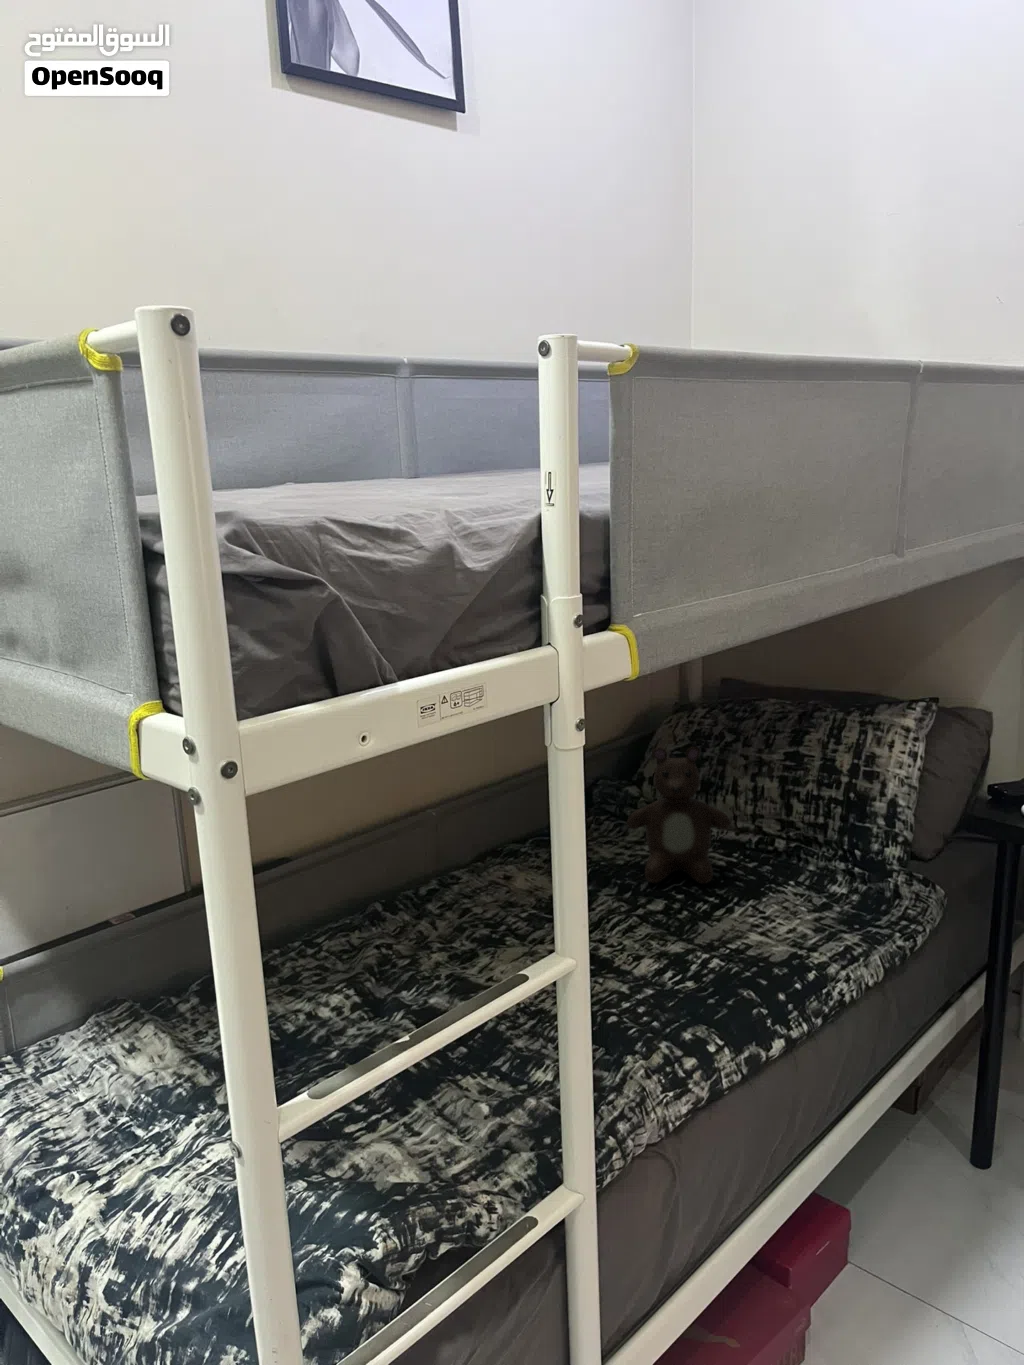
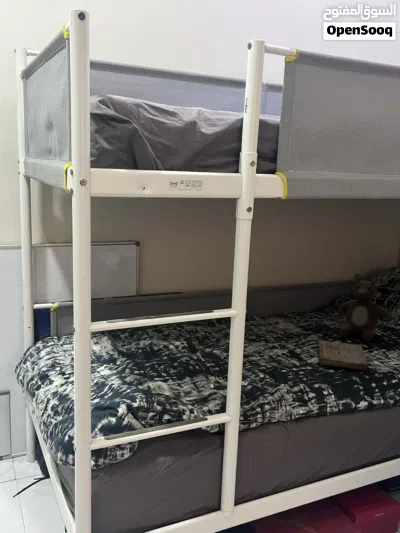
book: none [625,901,755,975] -> present [318,341,369,370]

